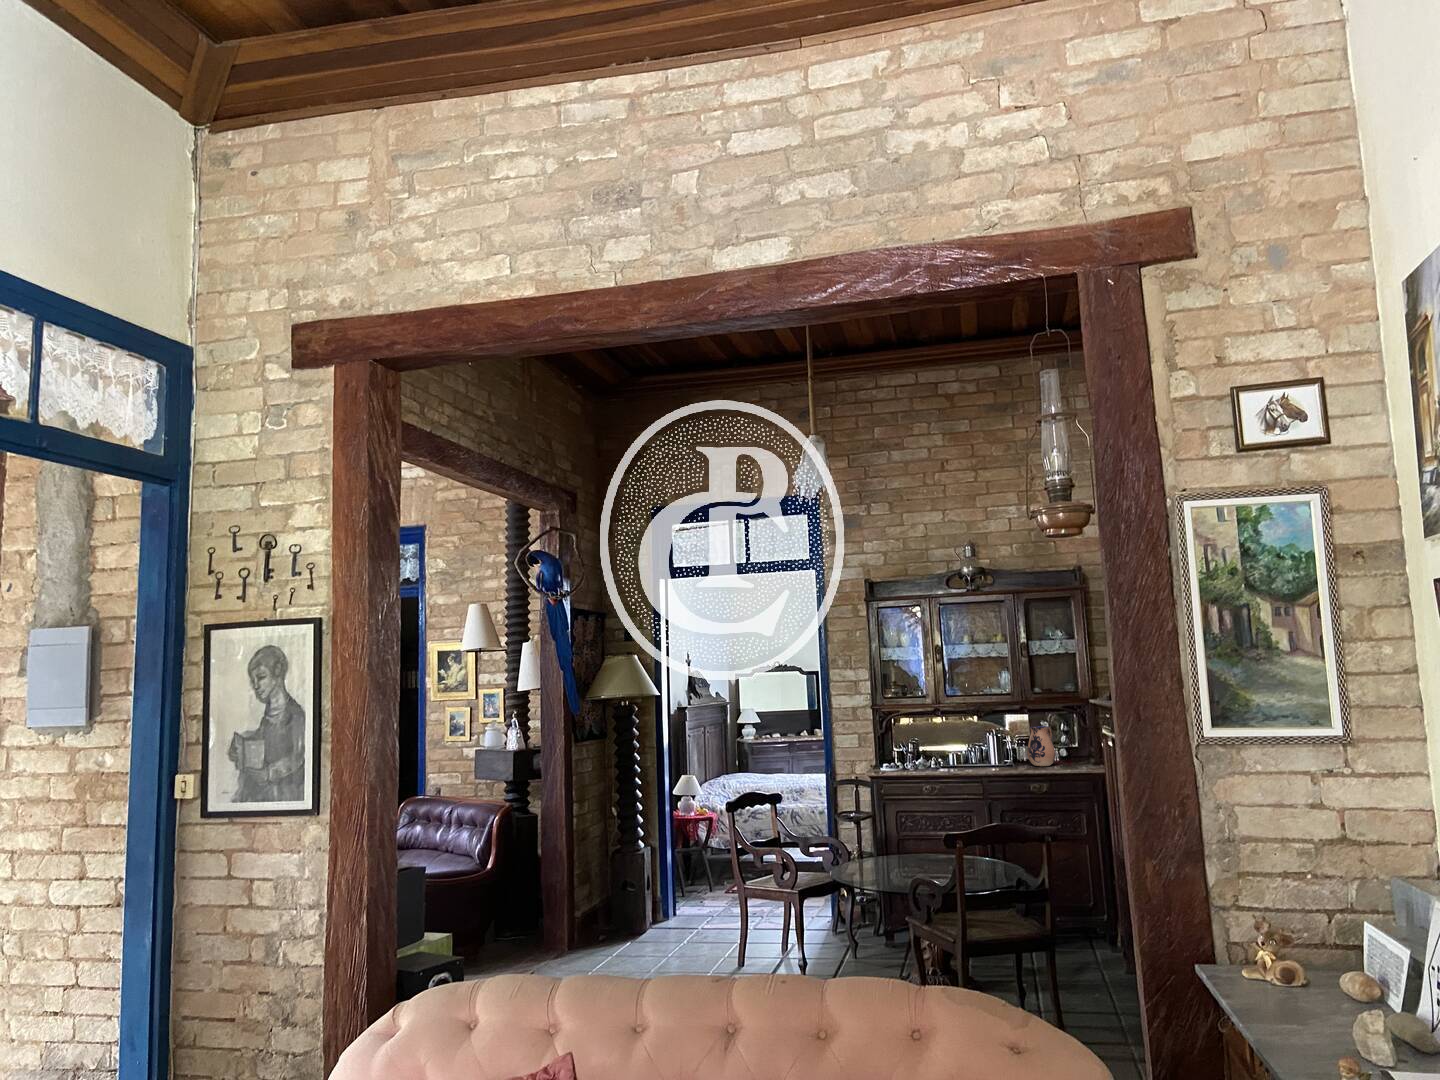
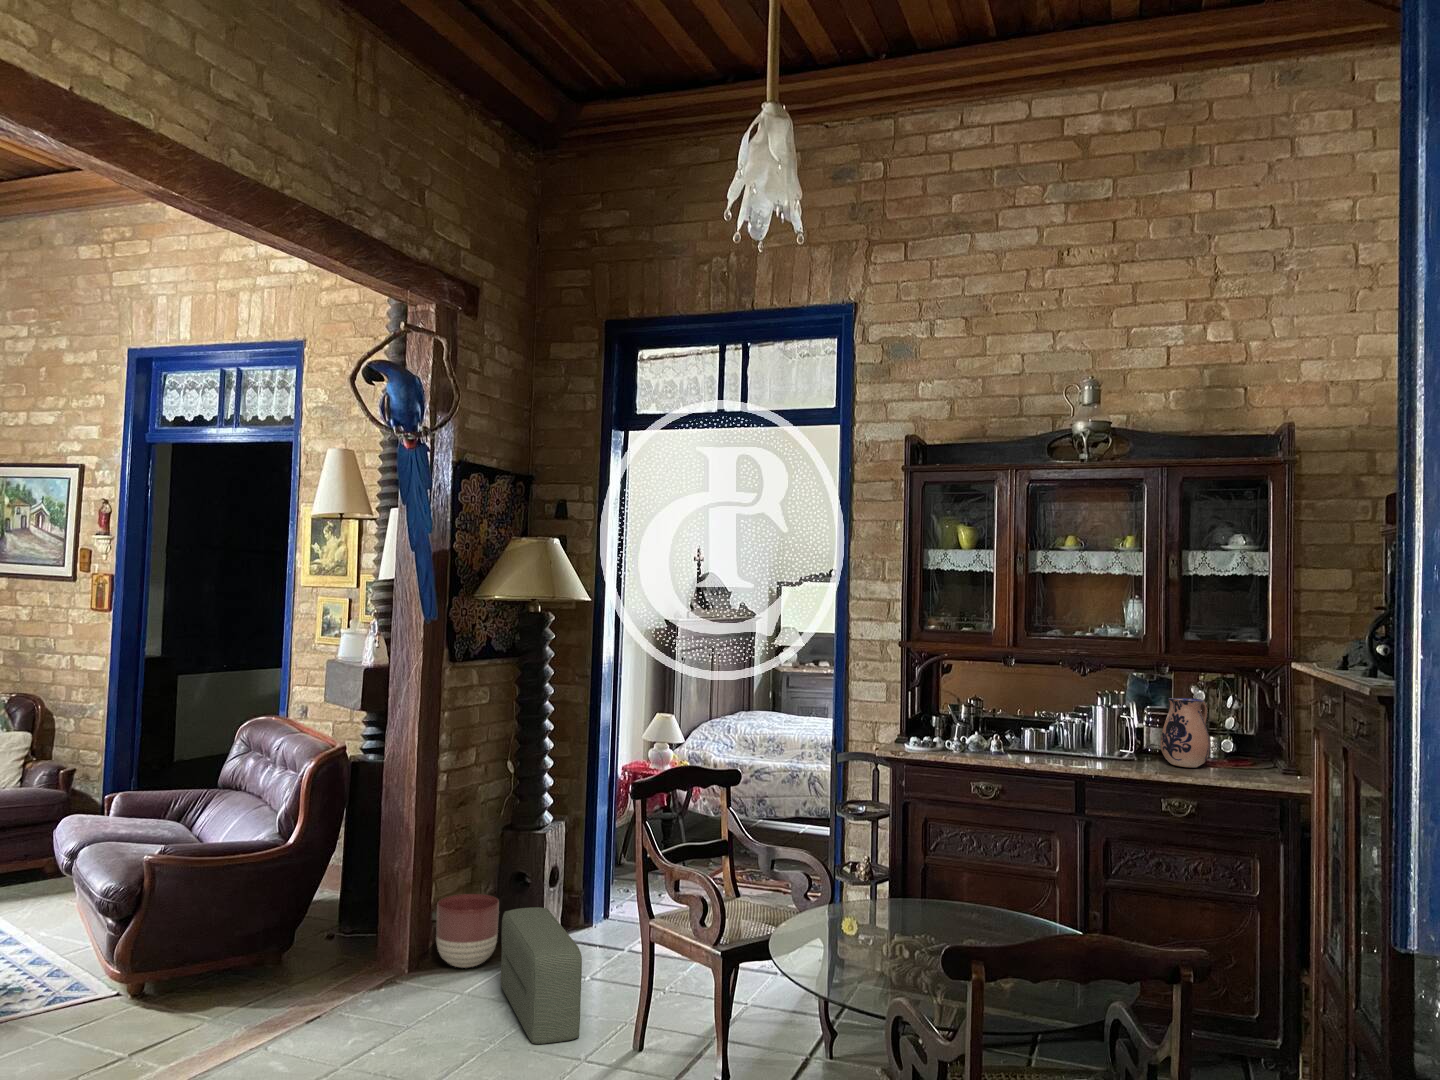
pouf: none [634,896,706,969] -> present [501,907,582,1044]
planter: none [581,897,621,945] -> present [436,894,499,968]

